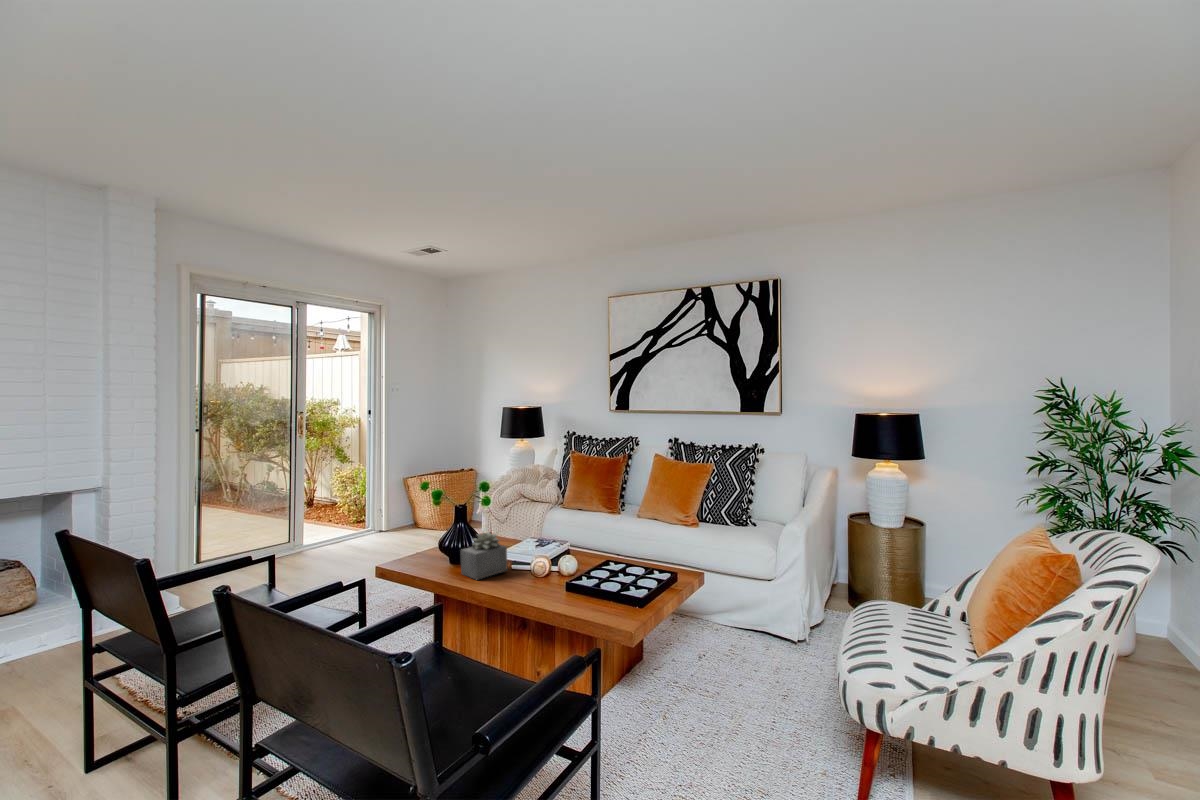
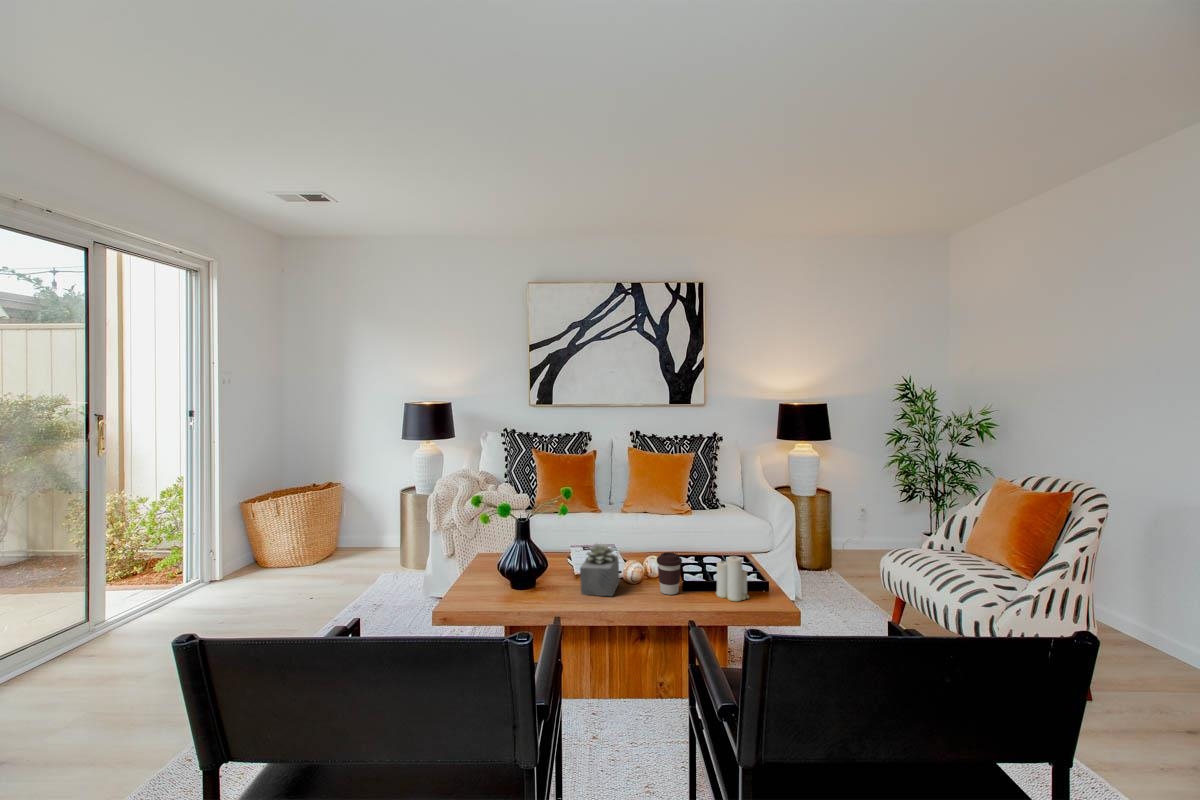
coffee cup: none [518,549,542,590] -> present [657,552,682,595]
candle: none [561,558,587,607] -> present [716,556,749,601]

